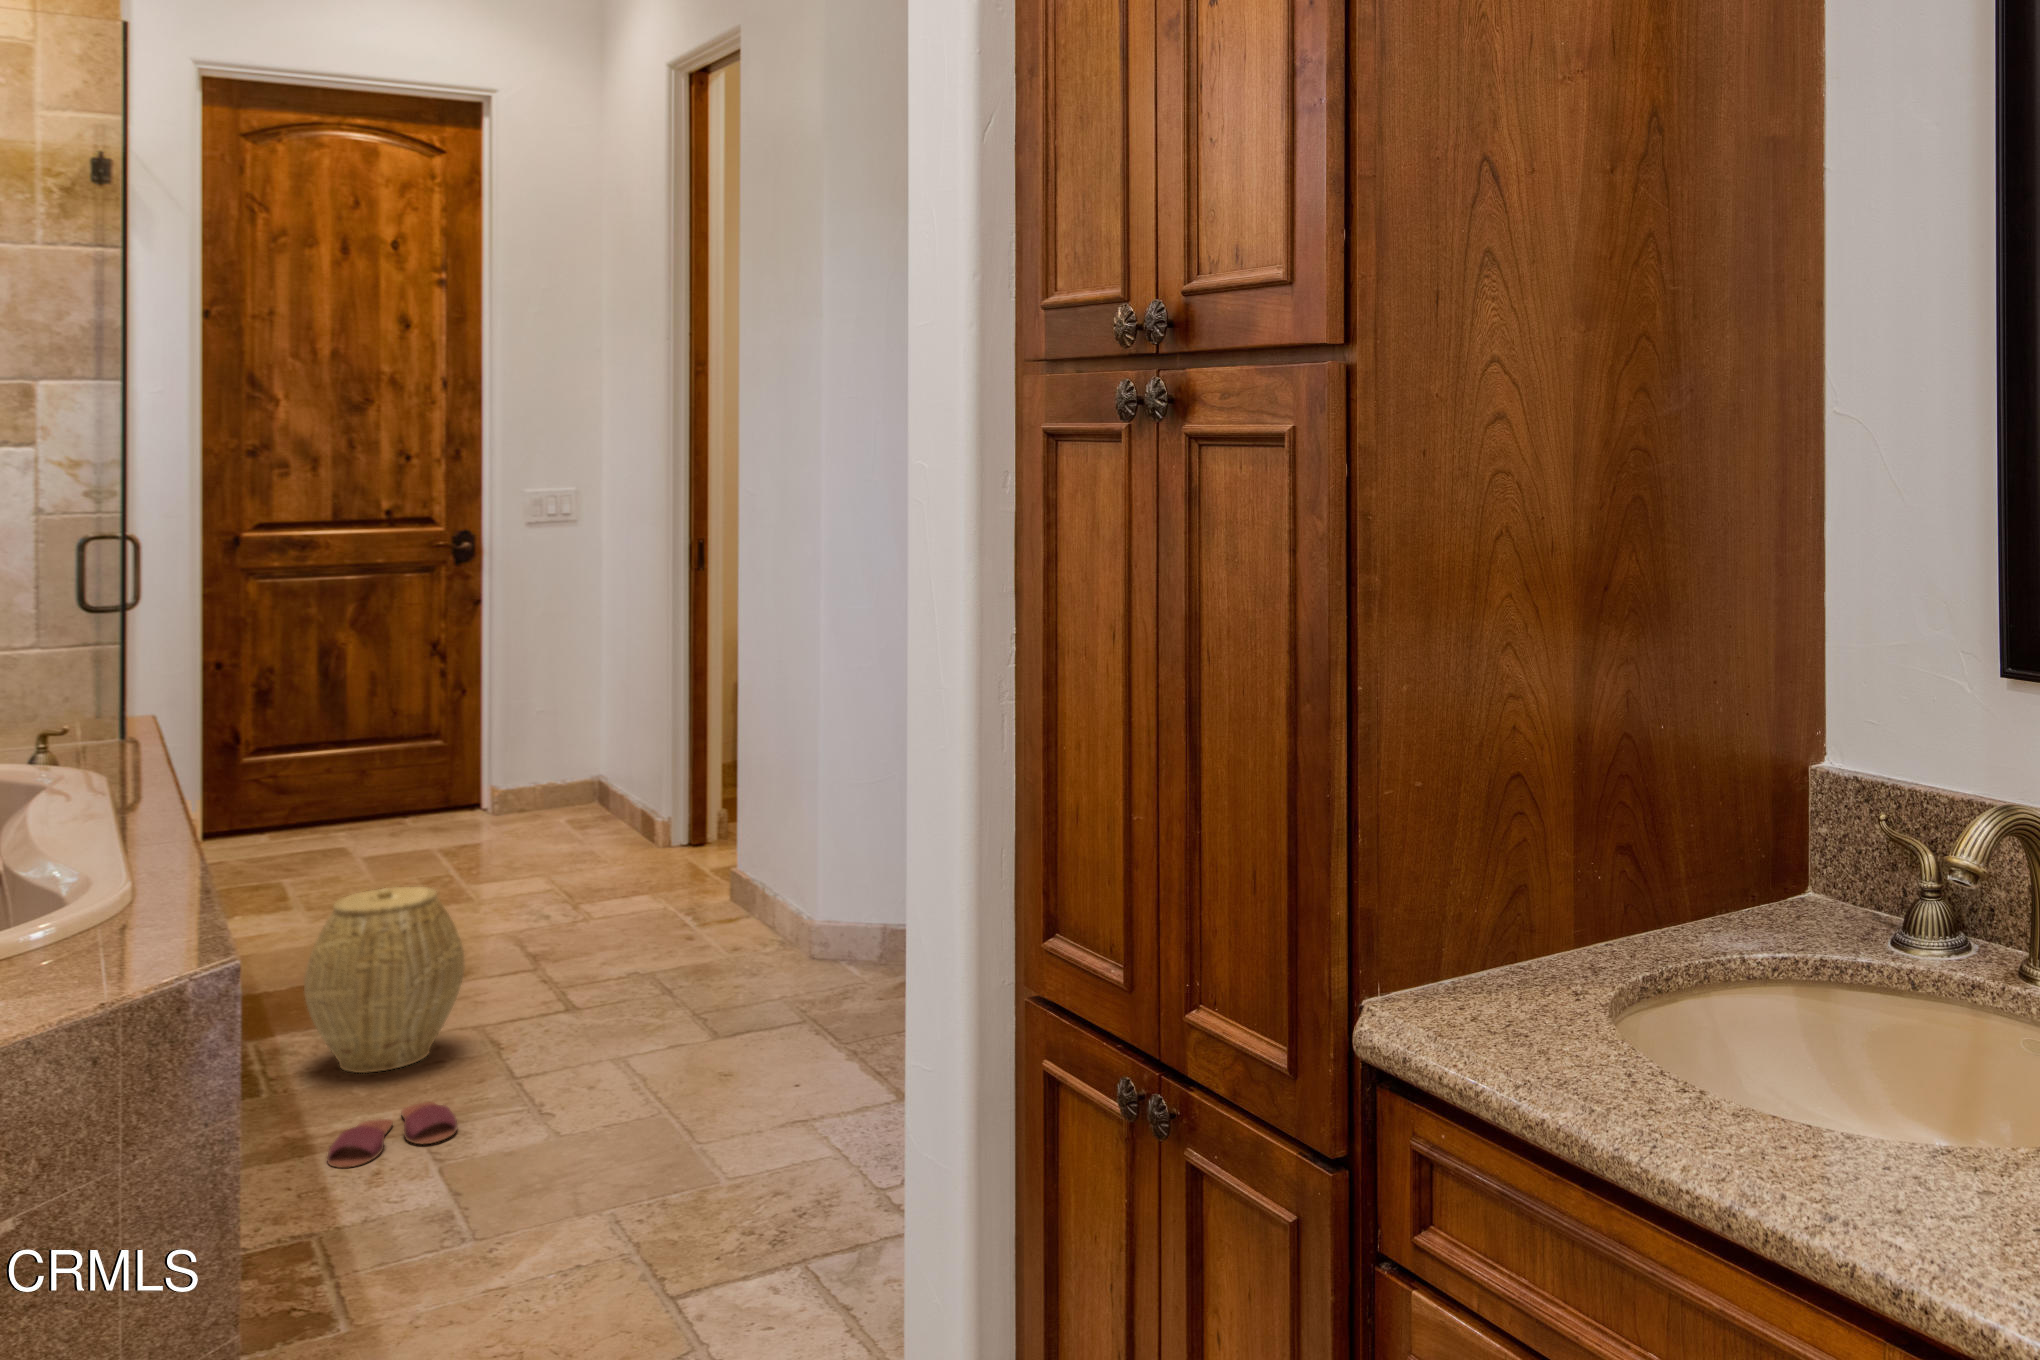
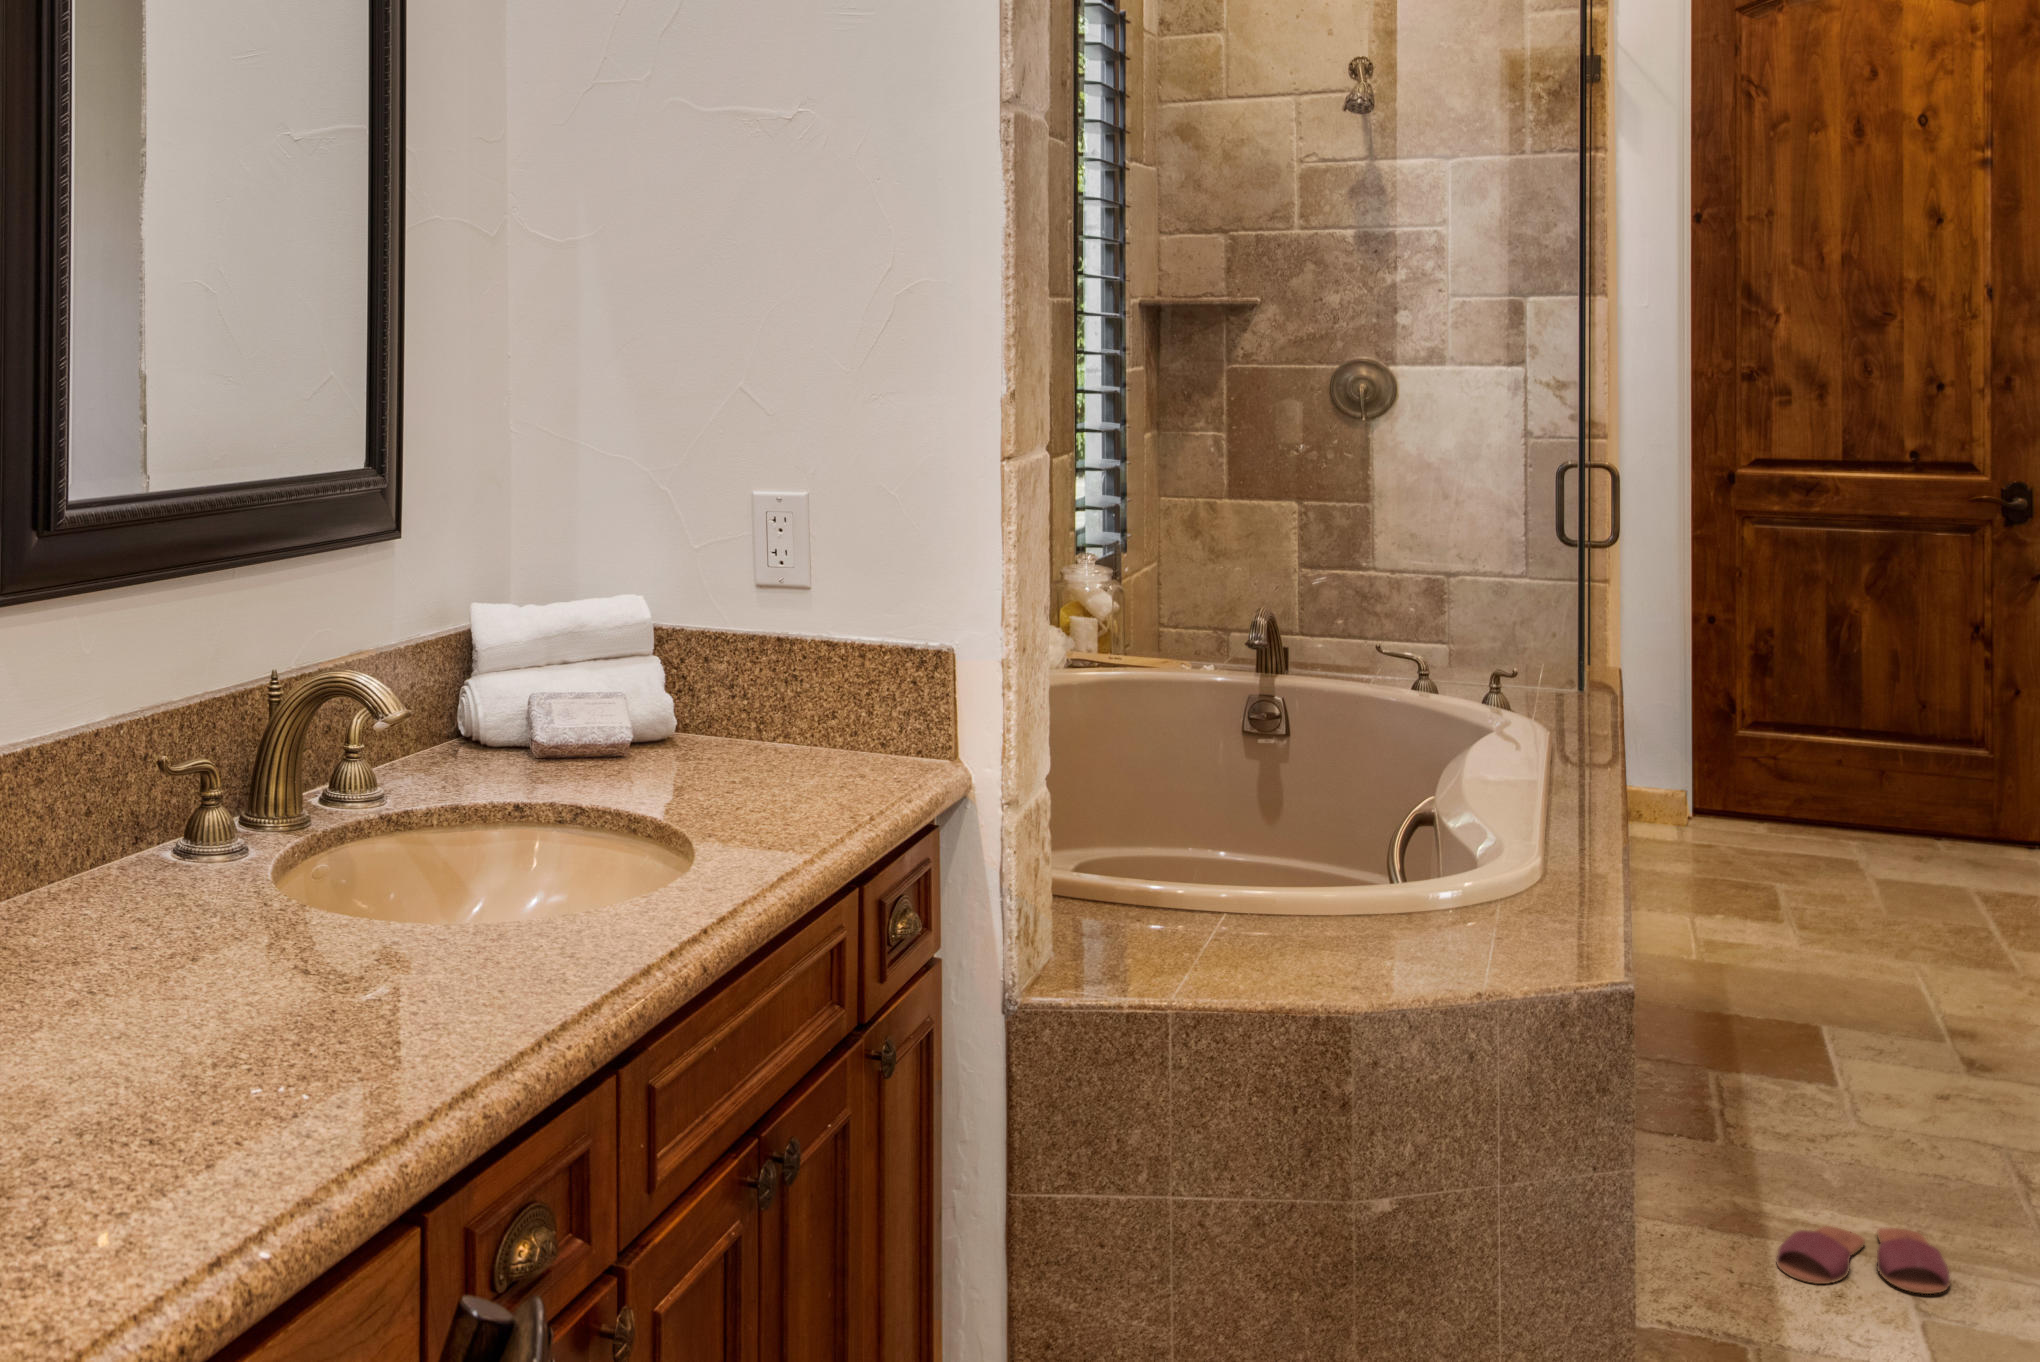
woven basket: present [304,887,465,1073] -> none [1767,931,1974,1170]

